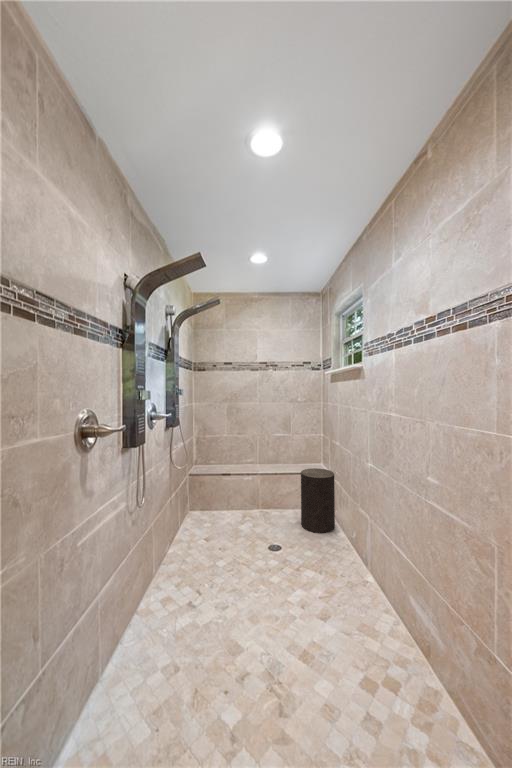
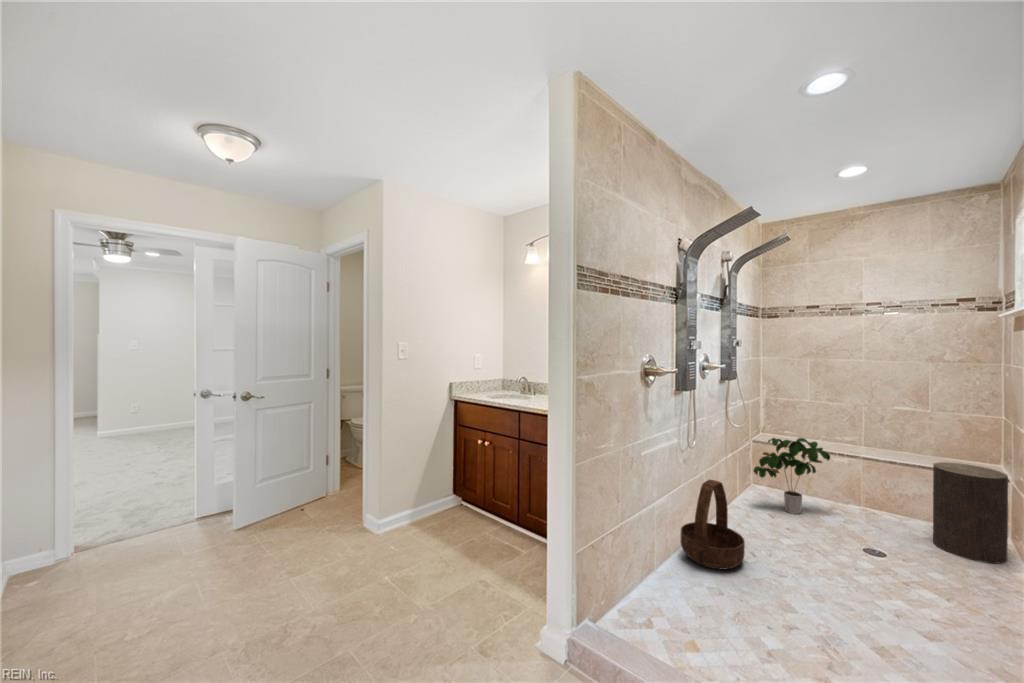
potted plant: none [194,468,245,534] -> present [753,438,830,514]
basket: none [128,545,197,660] -> present [680,480,745,570]

